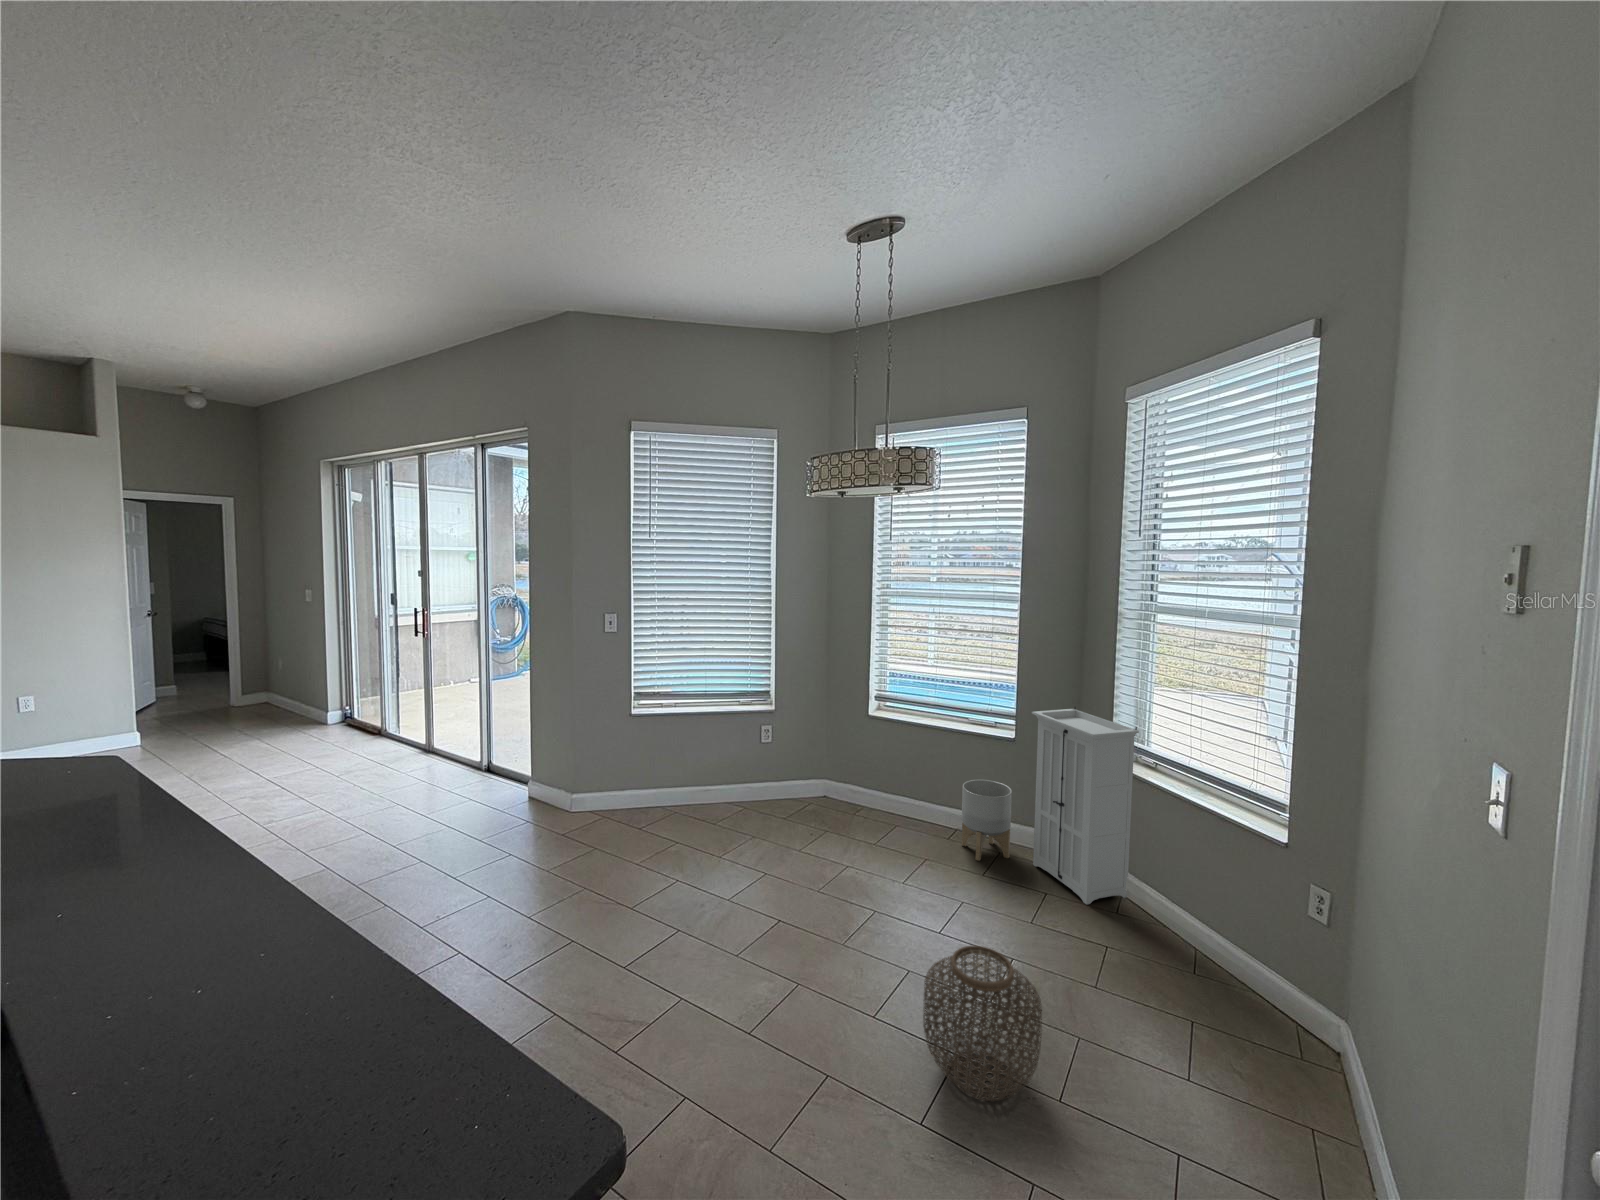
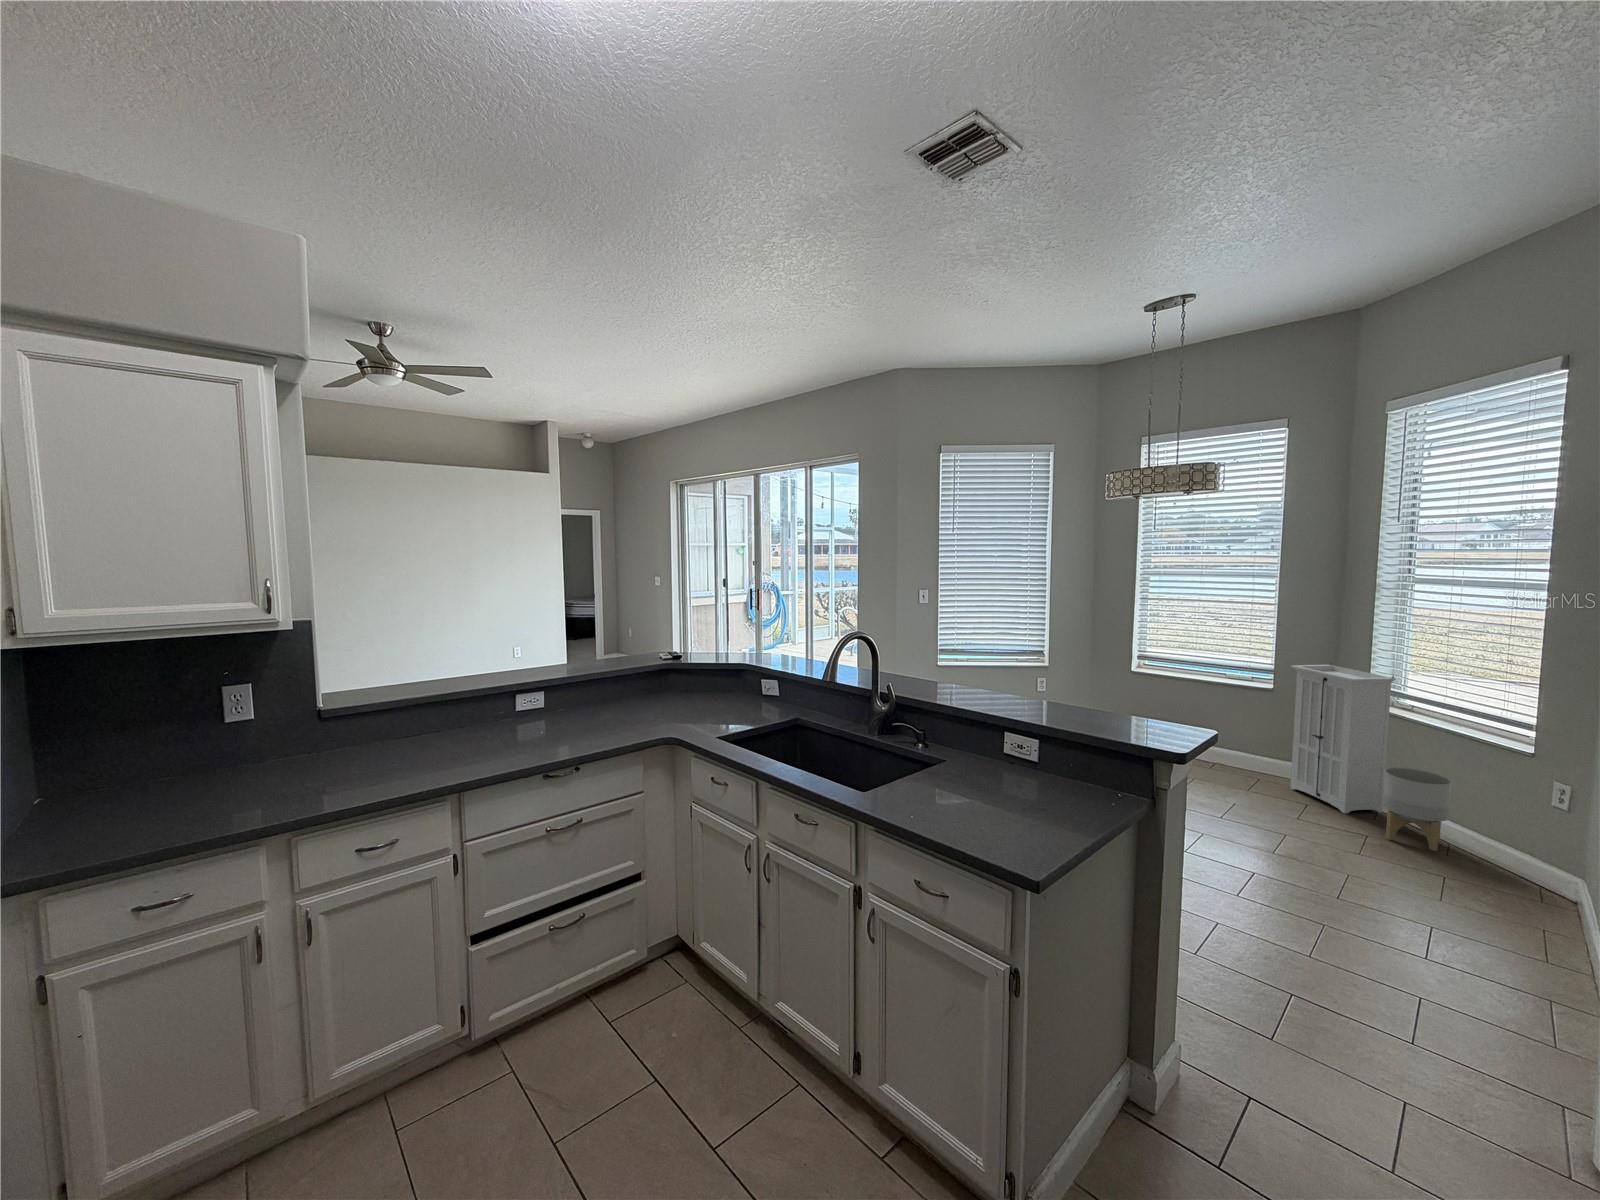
planter: present [962,780,1012,861] -> present [1382,767,1452,851]
woven basket: present [923,946,1042,1101] -> none [1230,801,1324,893]

